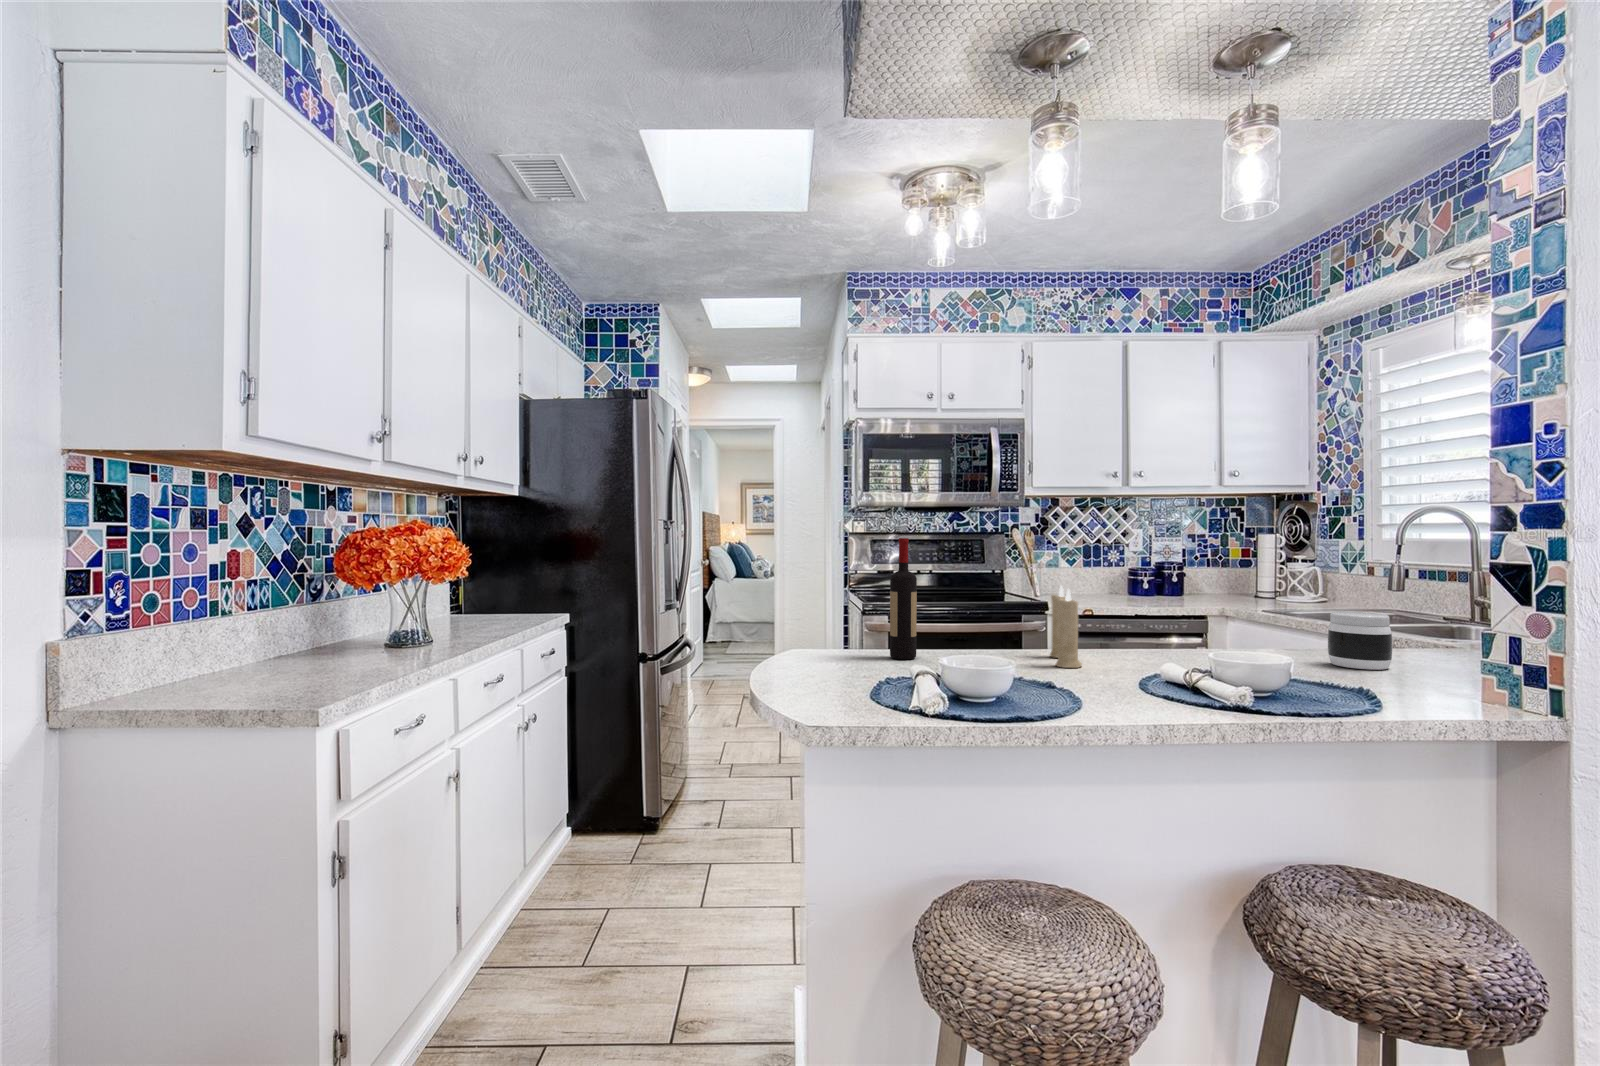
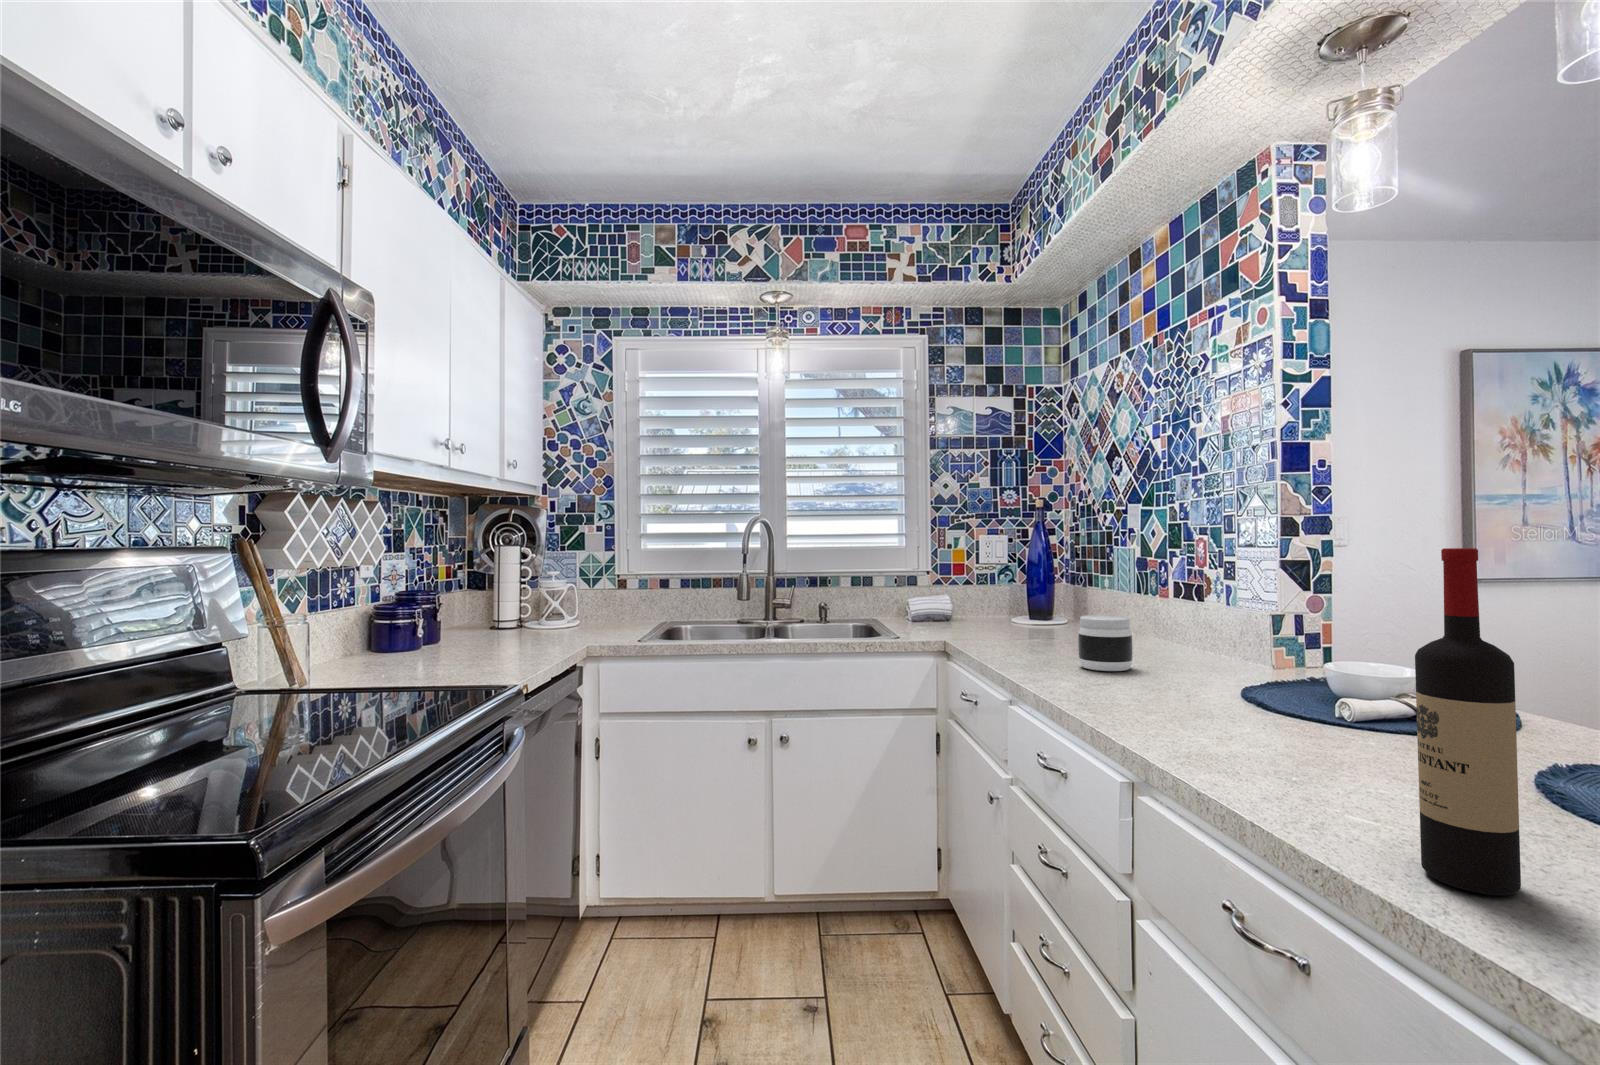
candle: present [1050,586,1082,668] -> none [1178,622,1336,759]

